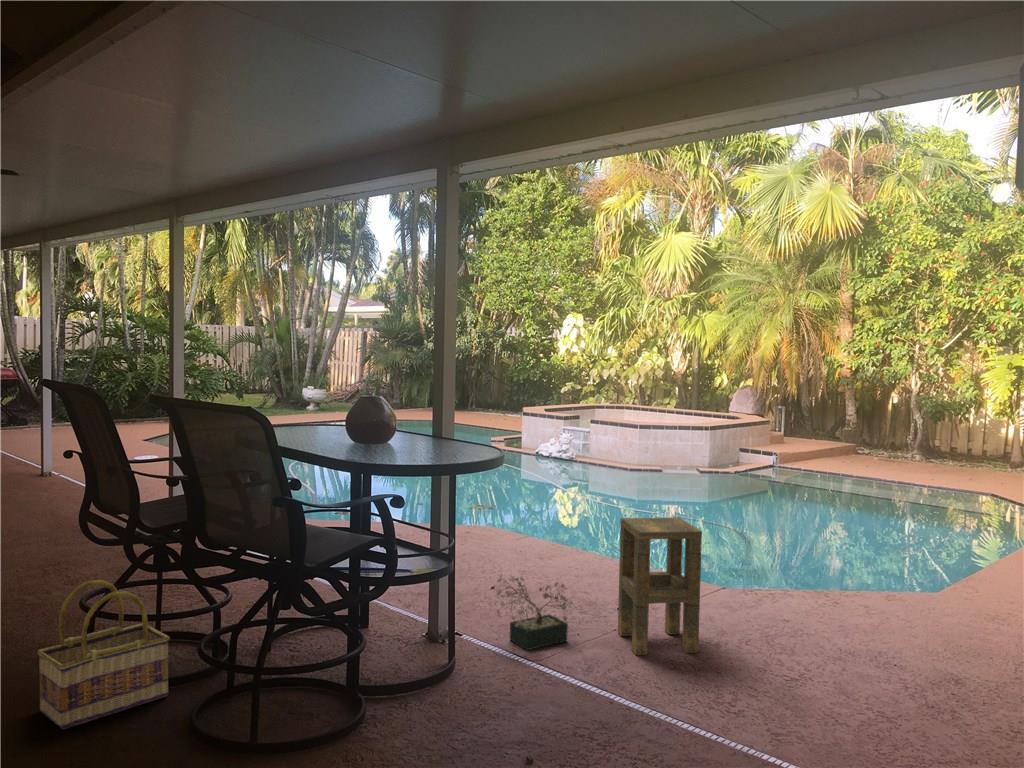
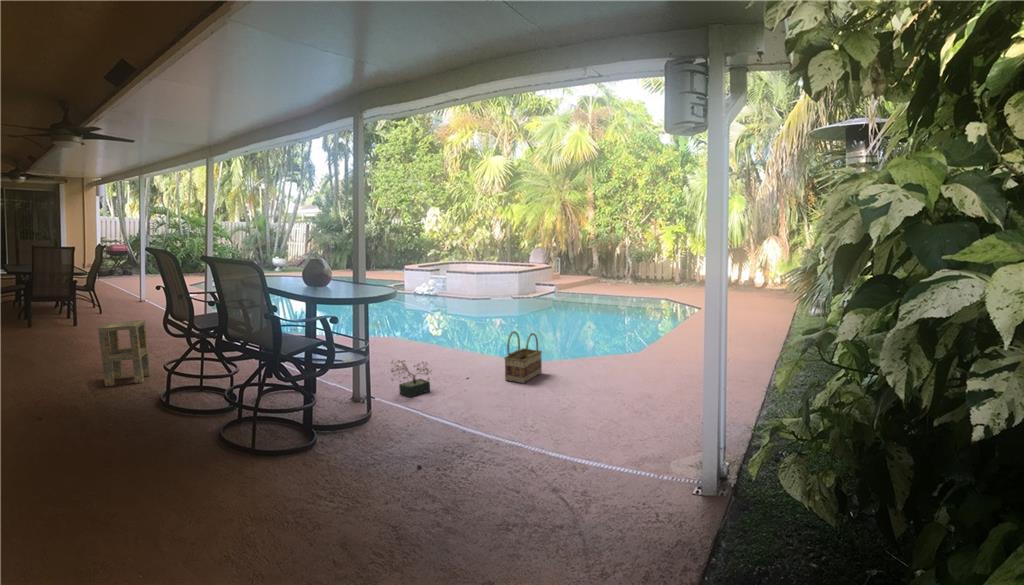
side table: present [618,517,702,655] -> present [98,320,151,386]
basket: present [37,580,170,729] -> present [504,331,542,383]

